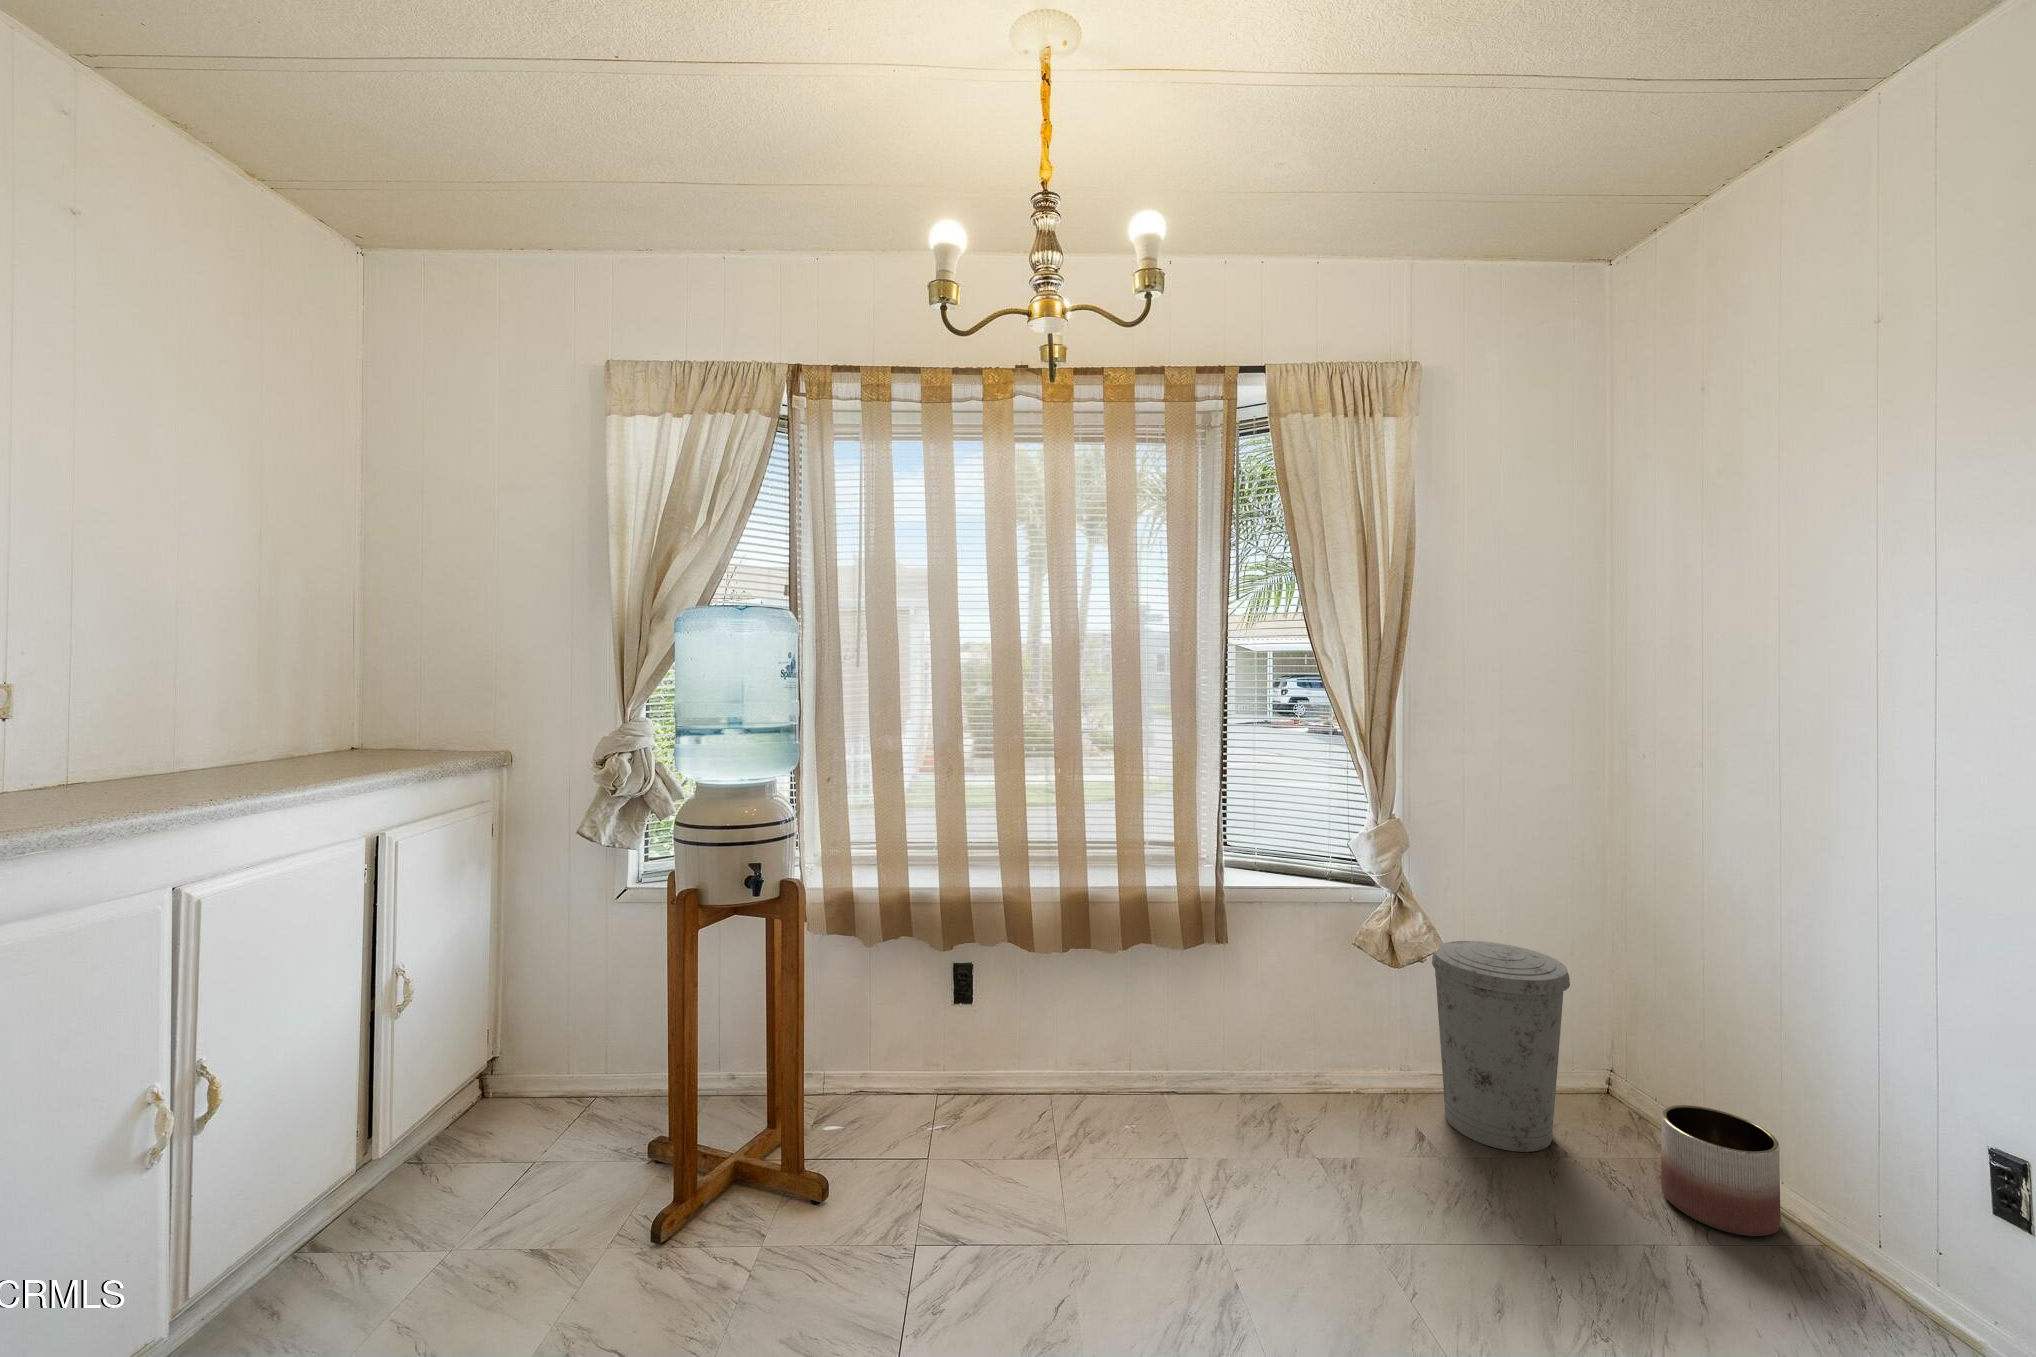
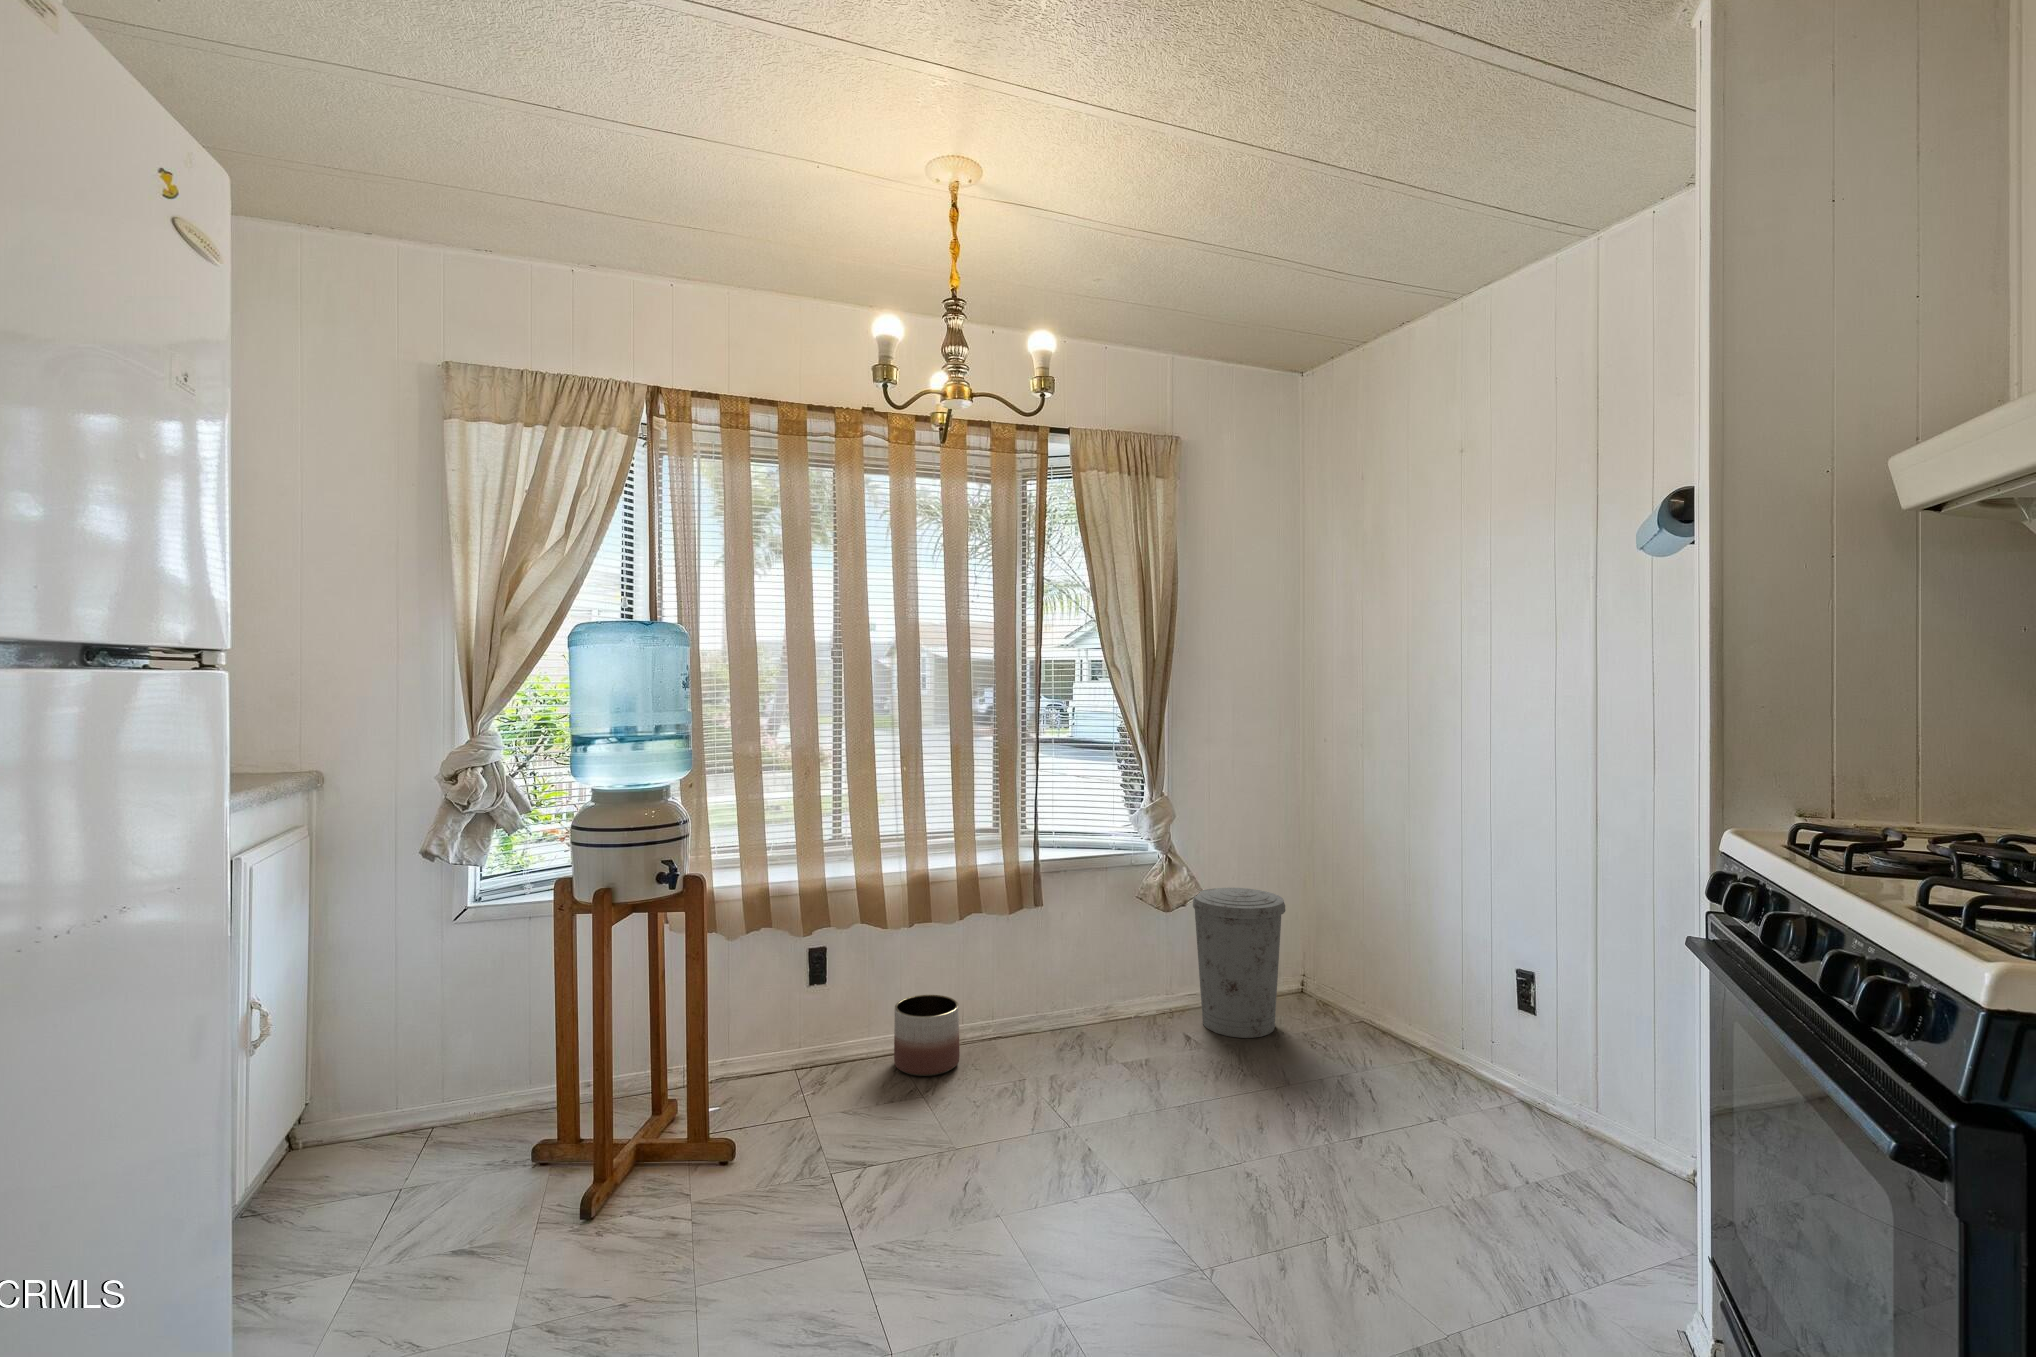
planter: present [1661,1105,1781,1236] -> present [894,995,960,1076]

